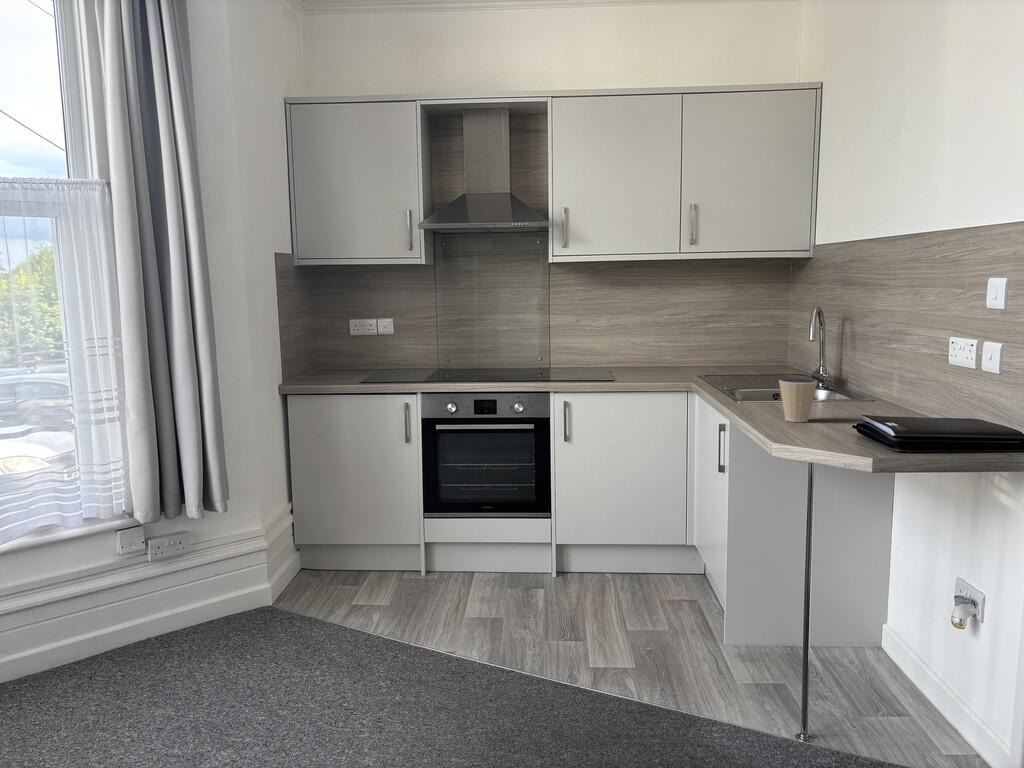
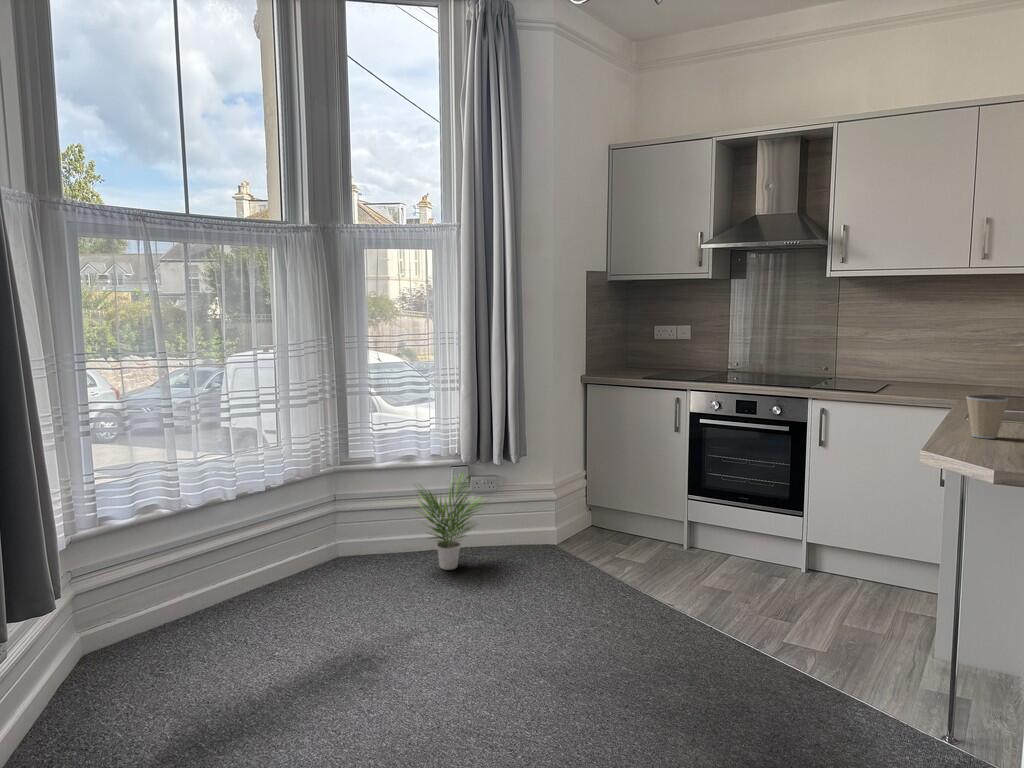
potted plant: none [50,532,187,681] -> present [411,473,487,570]

